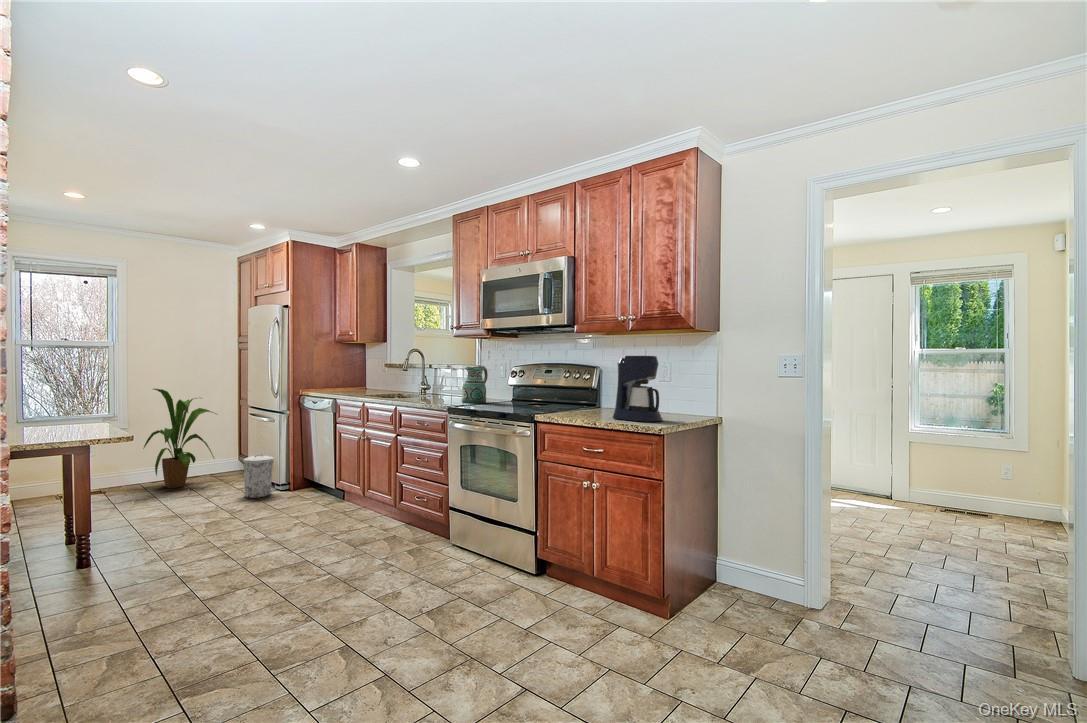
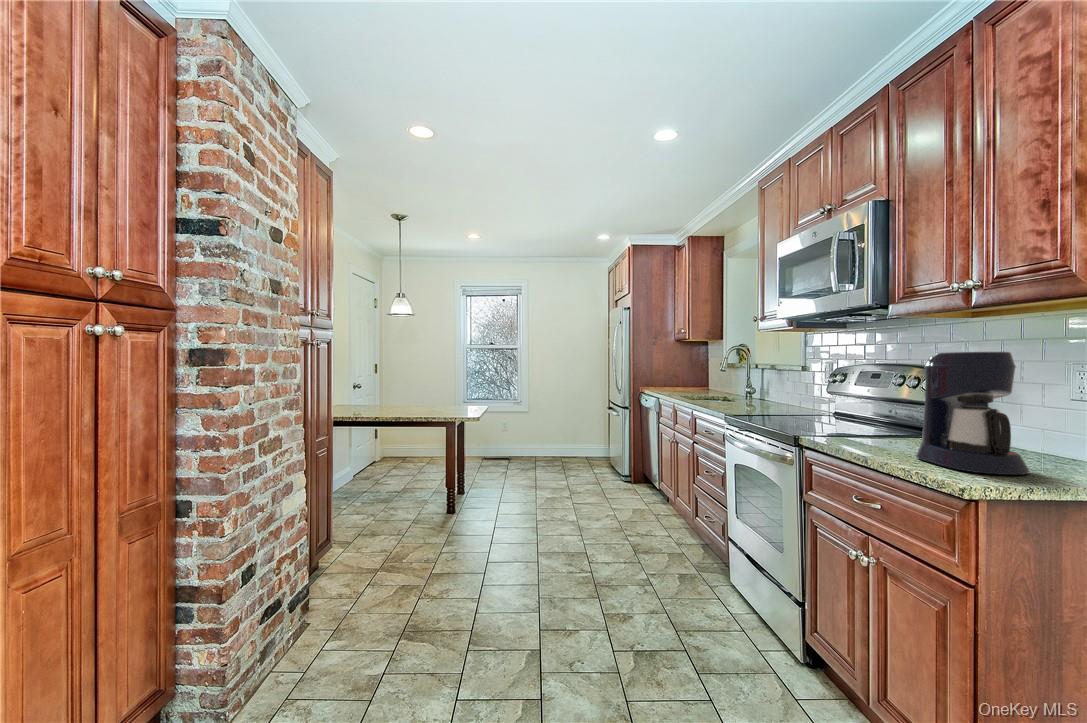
ceramic pitcher: present [461,366,488,403] -> none [749,369,789,415]
house plant: present [144,389,216,488] -> none [545,387,595,465]
trash can: present [243,455,274,498] -> none [597,447,621,484]

